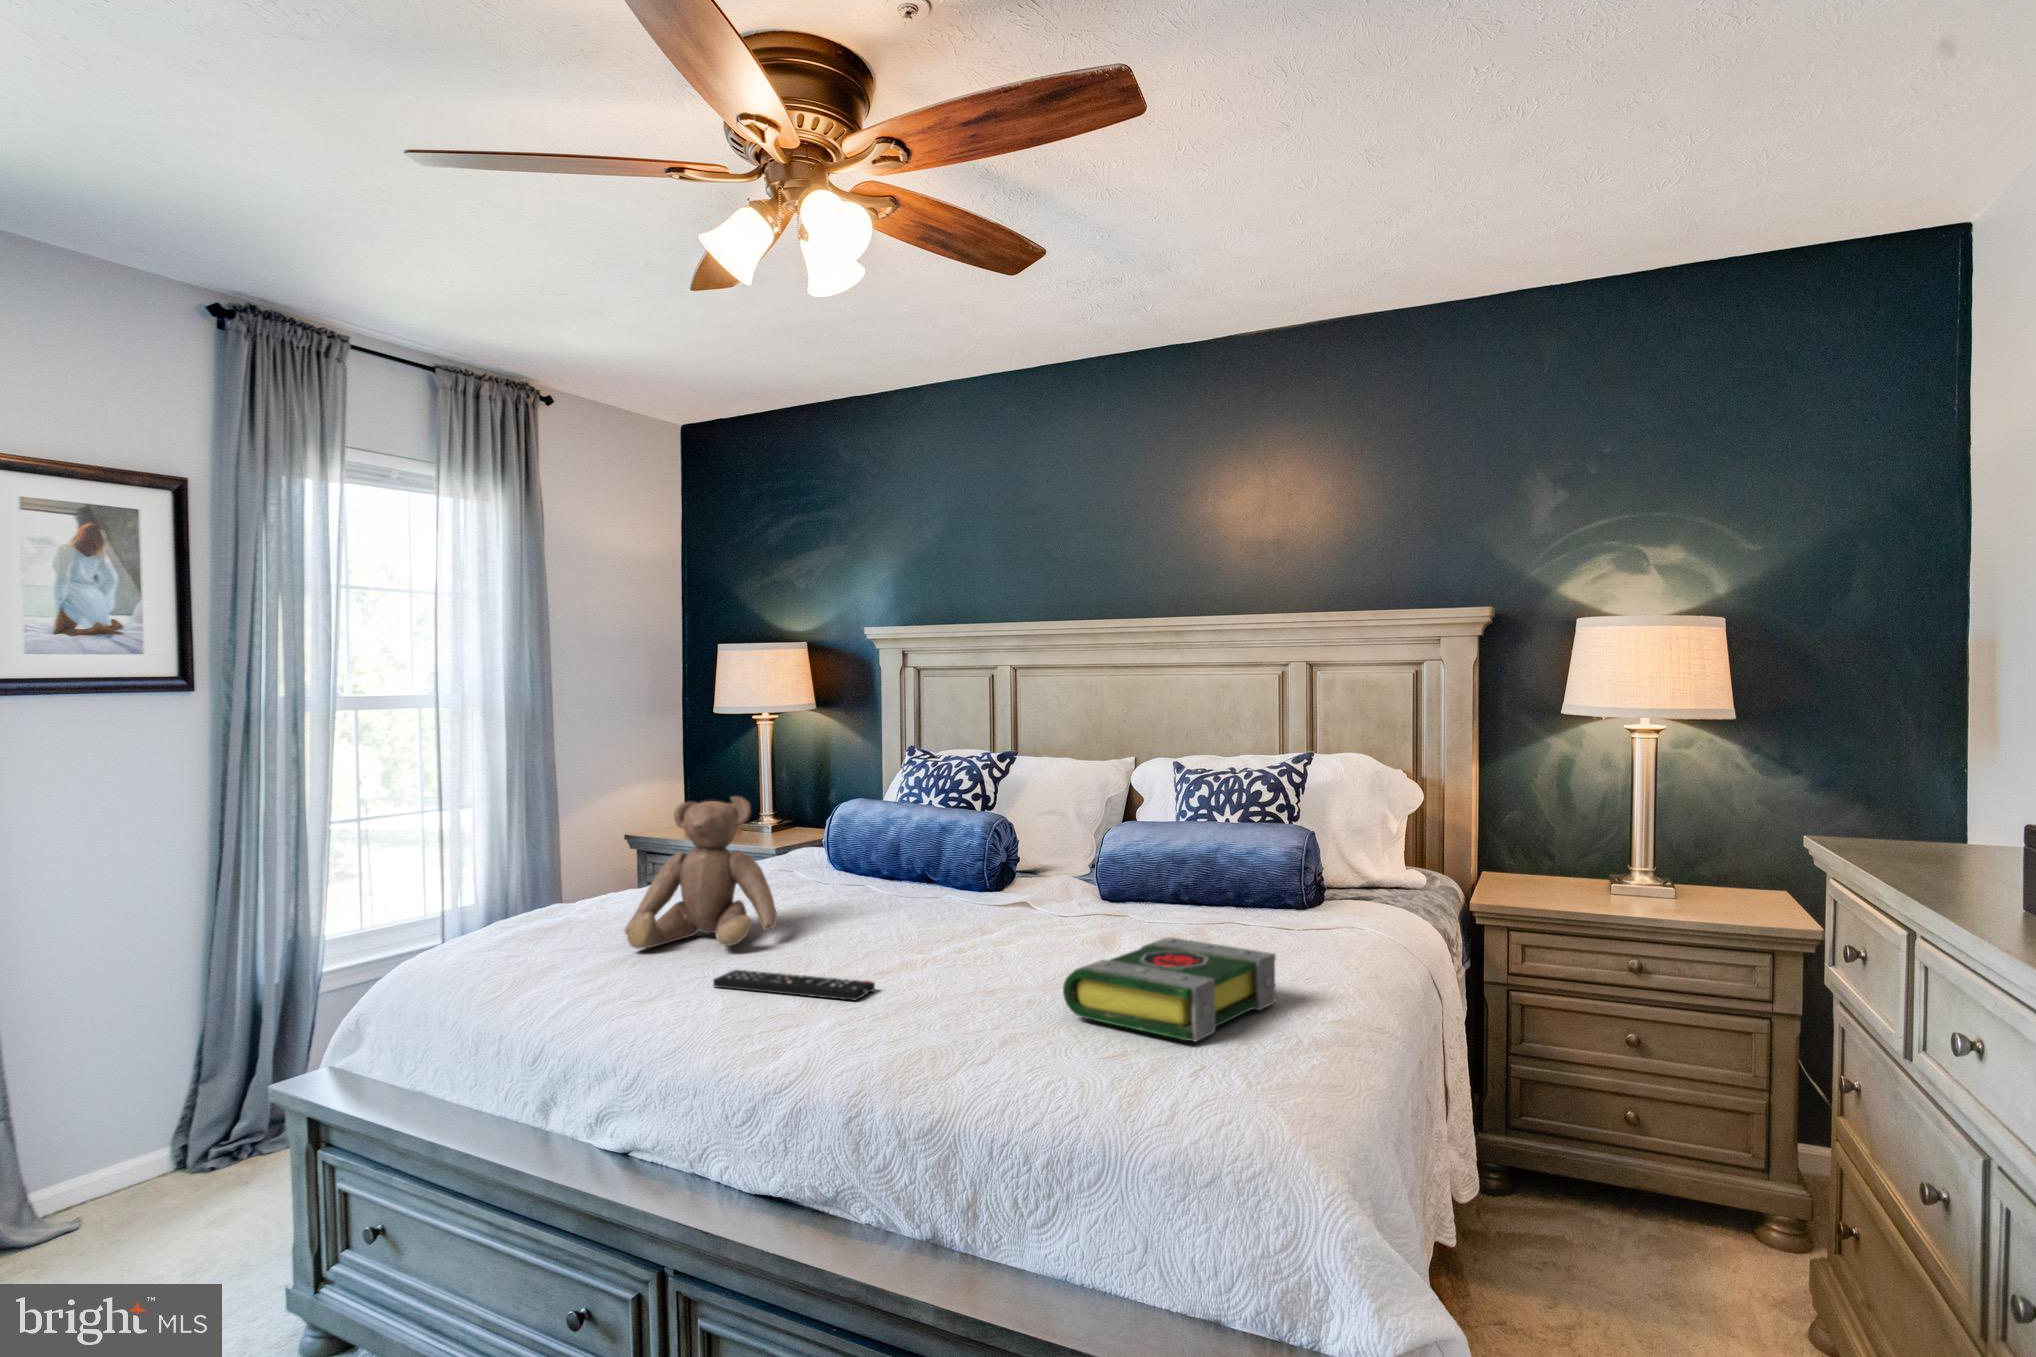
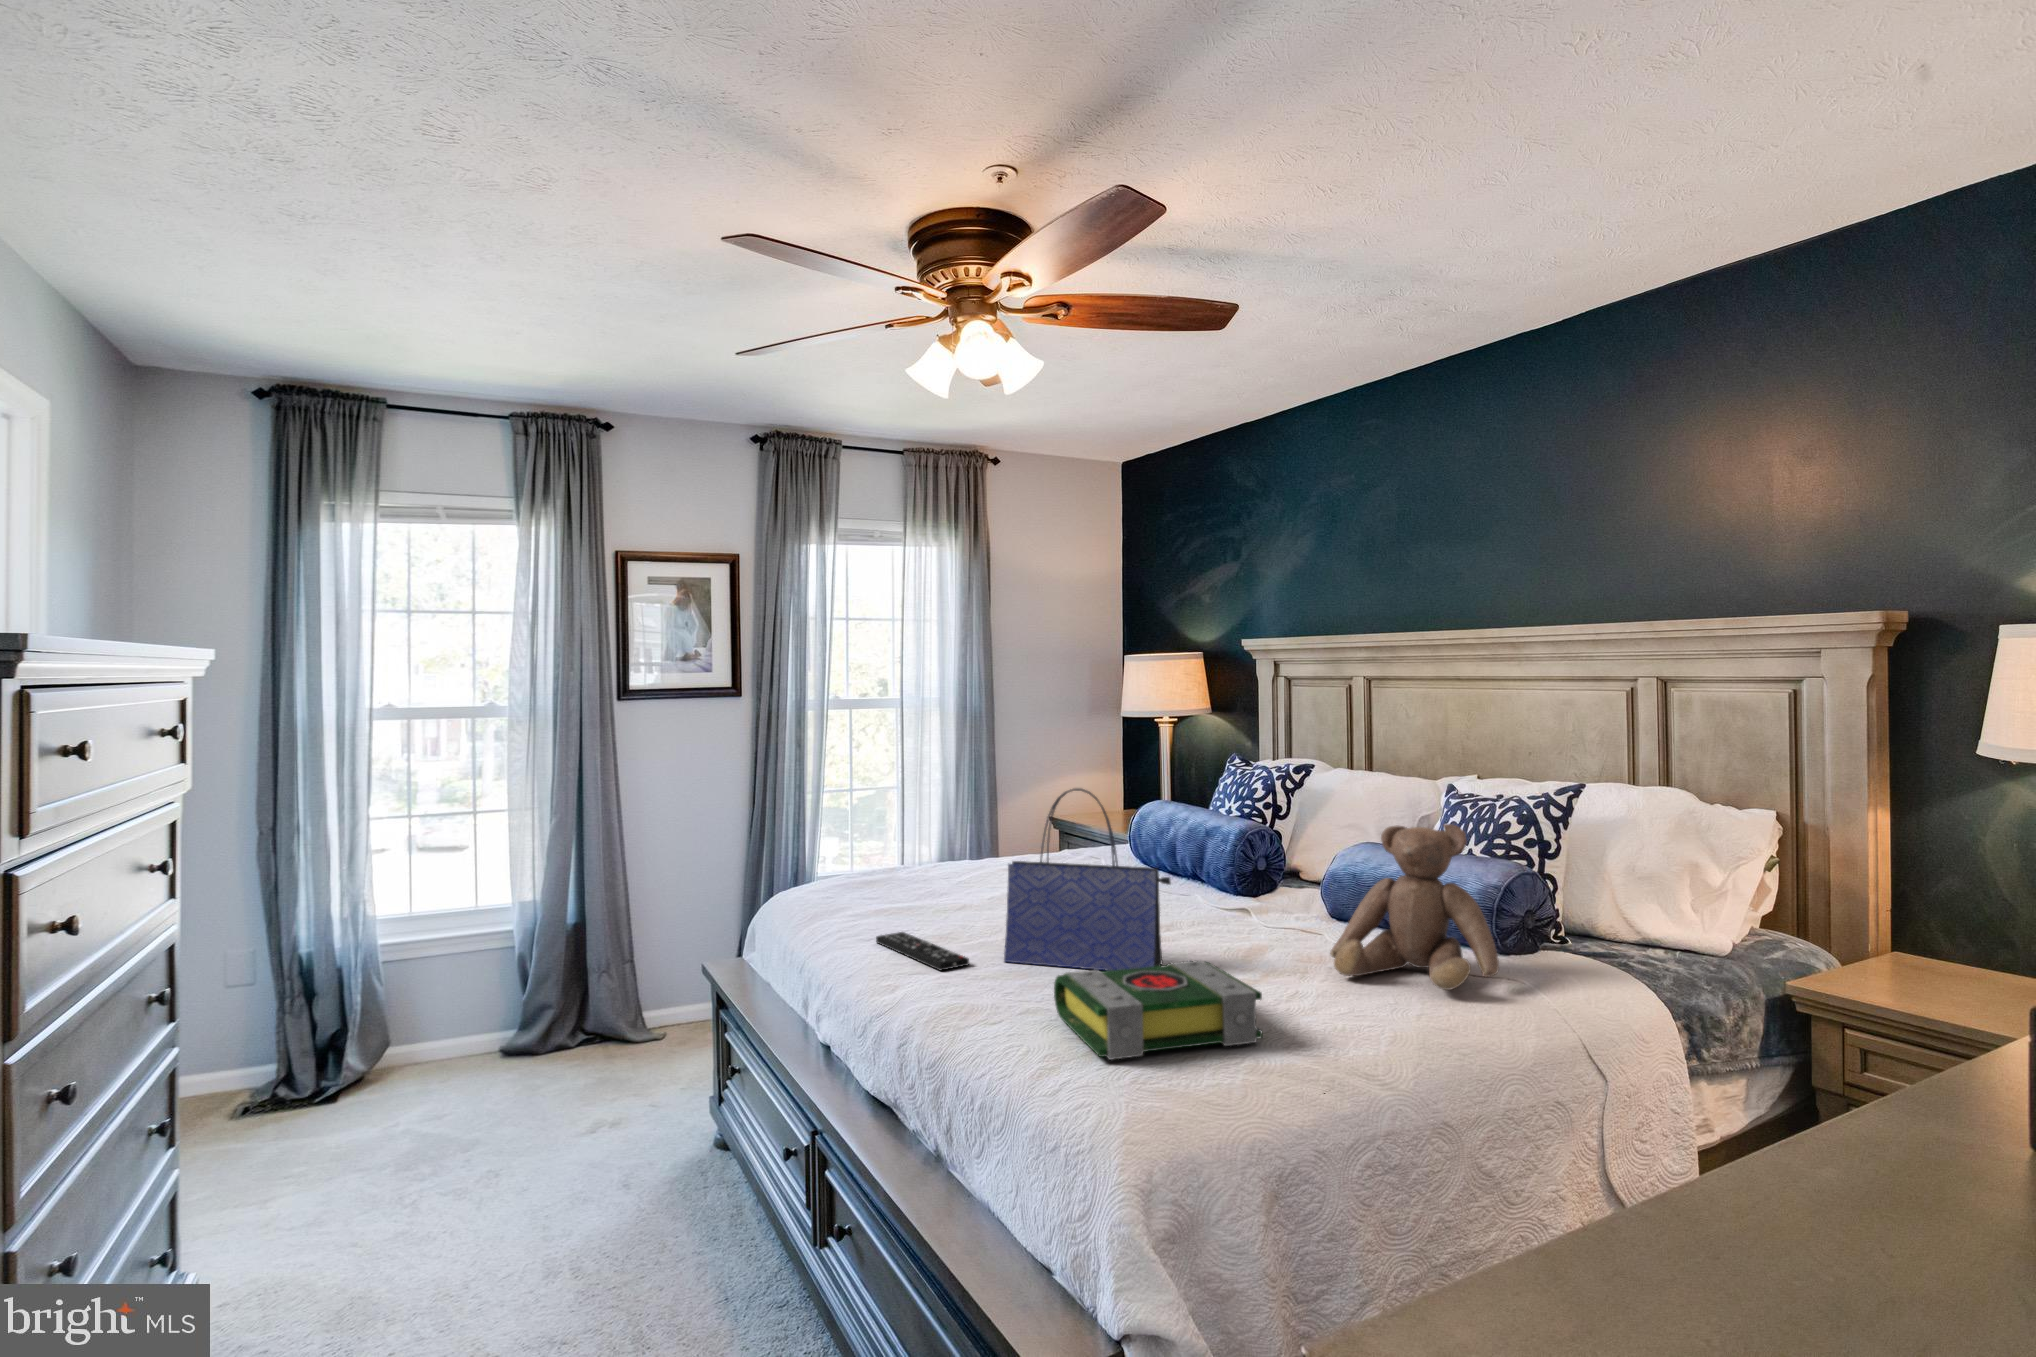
tote bag: none [897,774,1078,981] -> present [1004,788,1171,971]
teddy bear: present [624,796,777,949] -> present [1330,824,1499,990]

